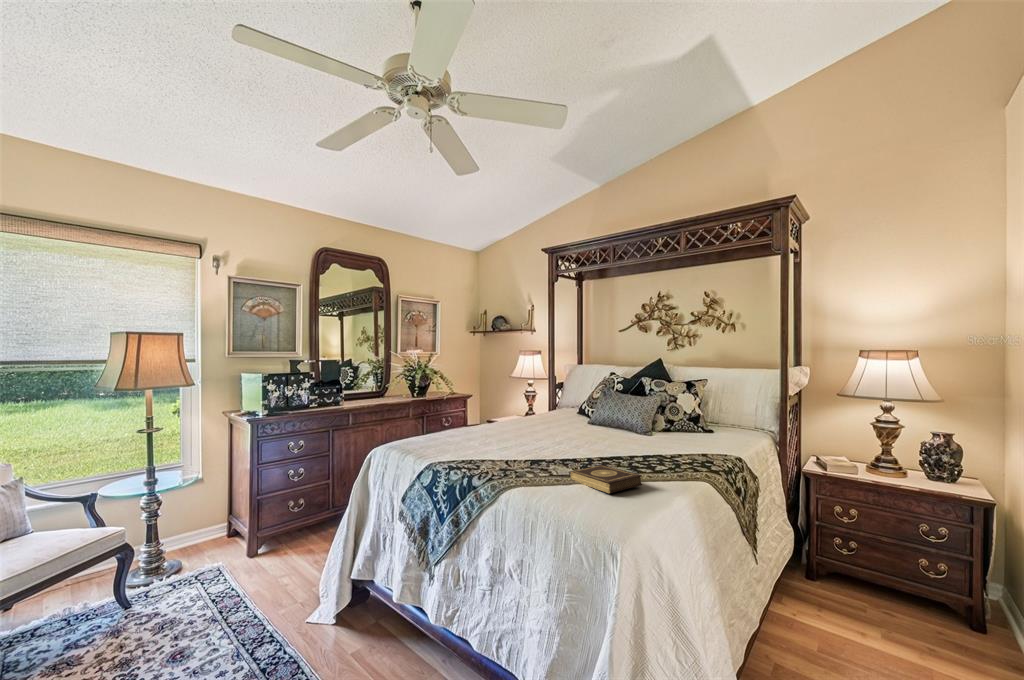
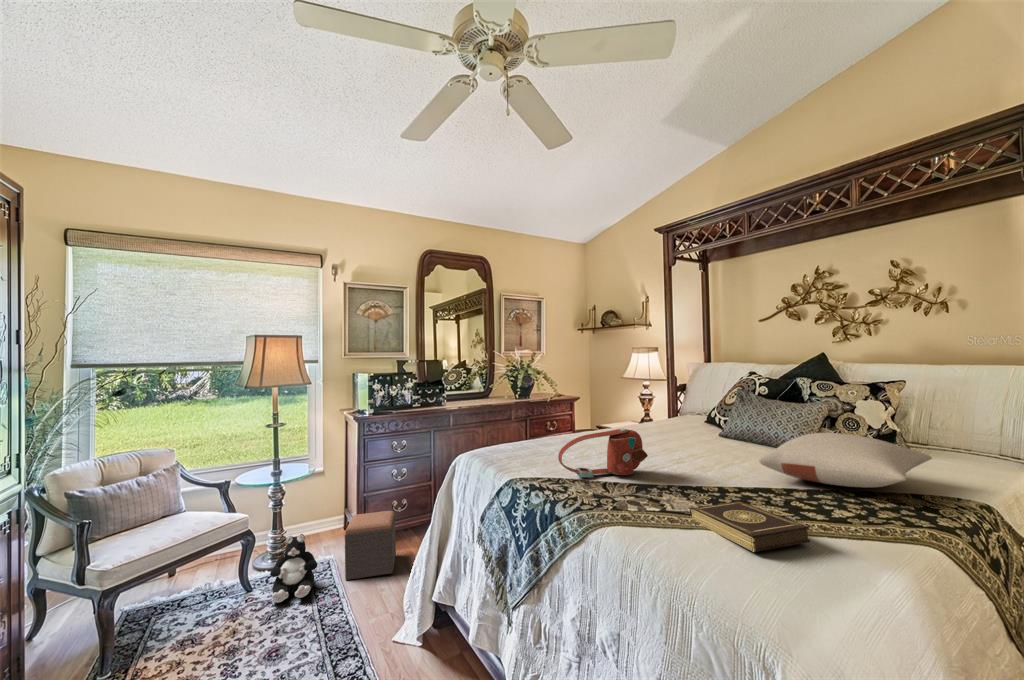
pillow: none [614,417,716,452] -> present [759,433,932,488]
handbag: none [471,418,539,458] -> present [558,429,648,478]
footstool: none [242,510,294,582] -> present [345,511,396,580]
plush toy: none [155,541,211,612] -> present [270,534,317,603]

